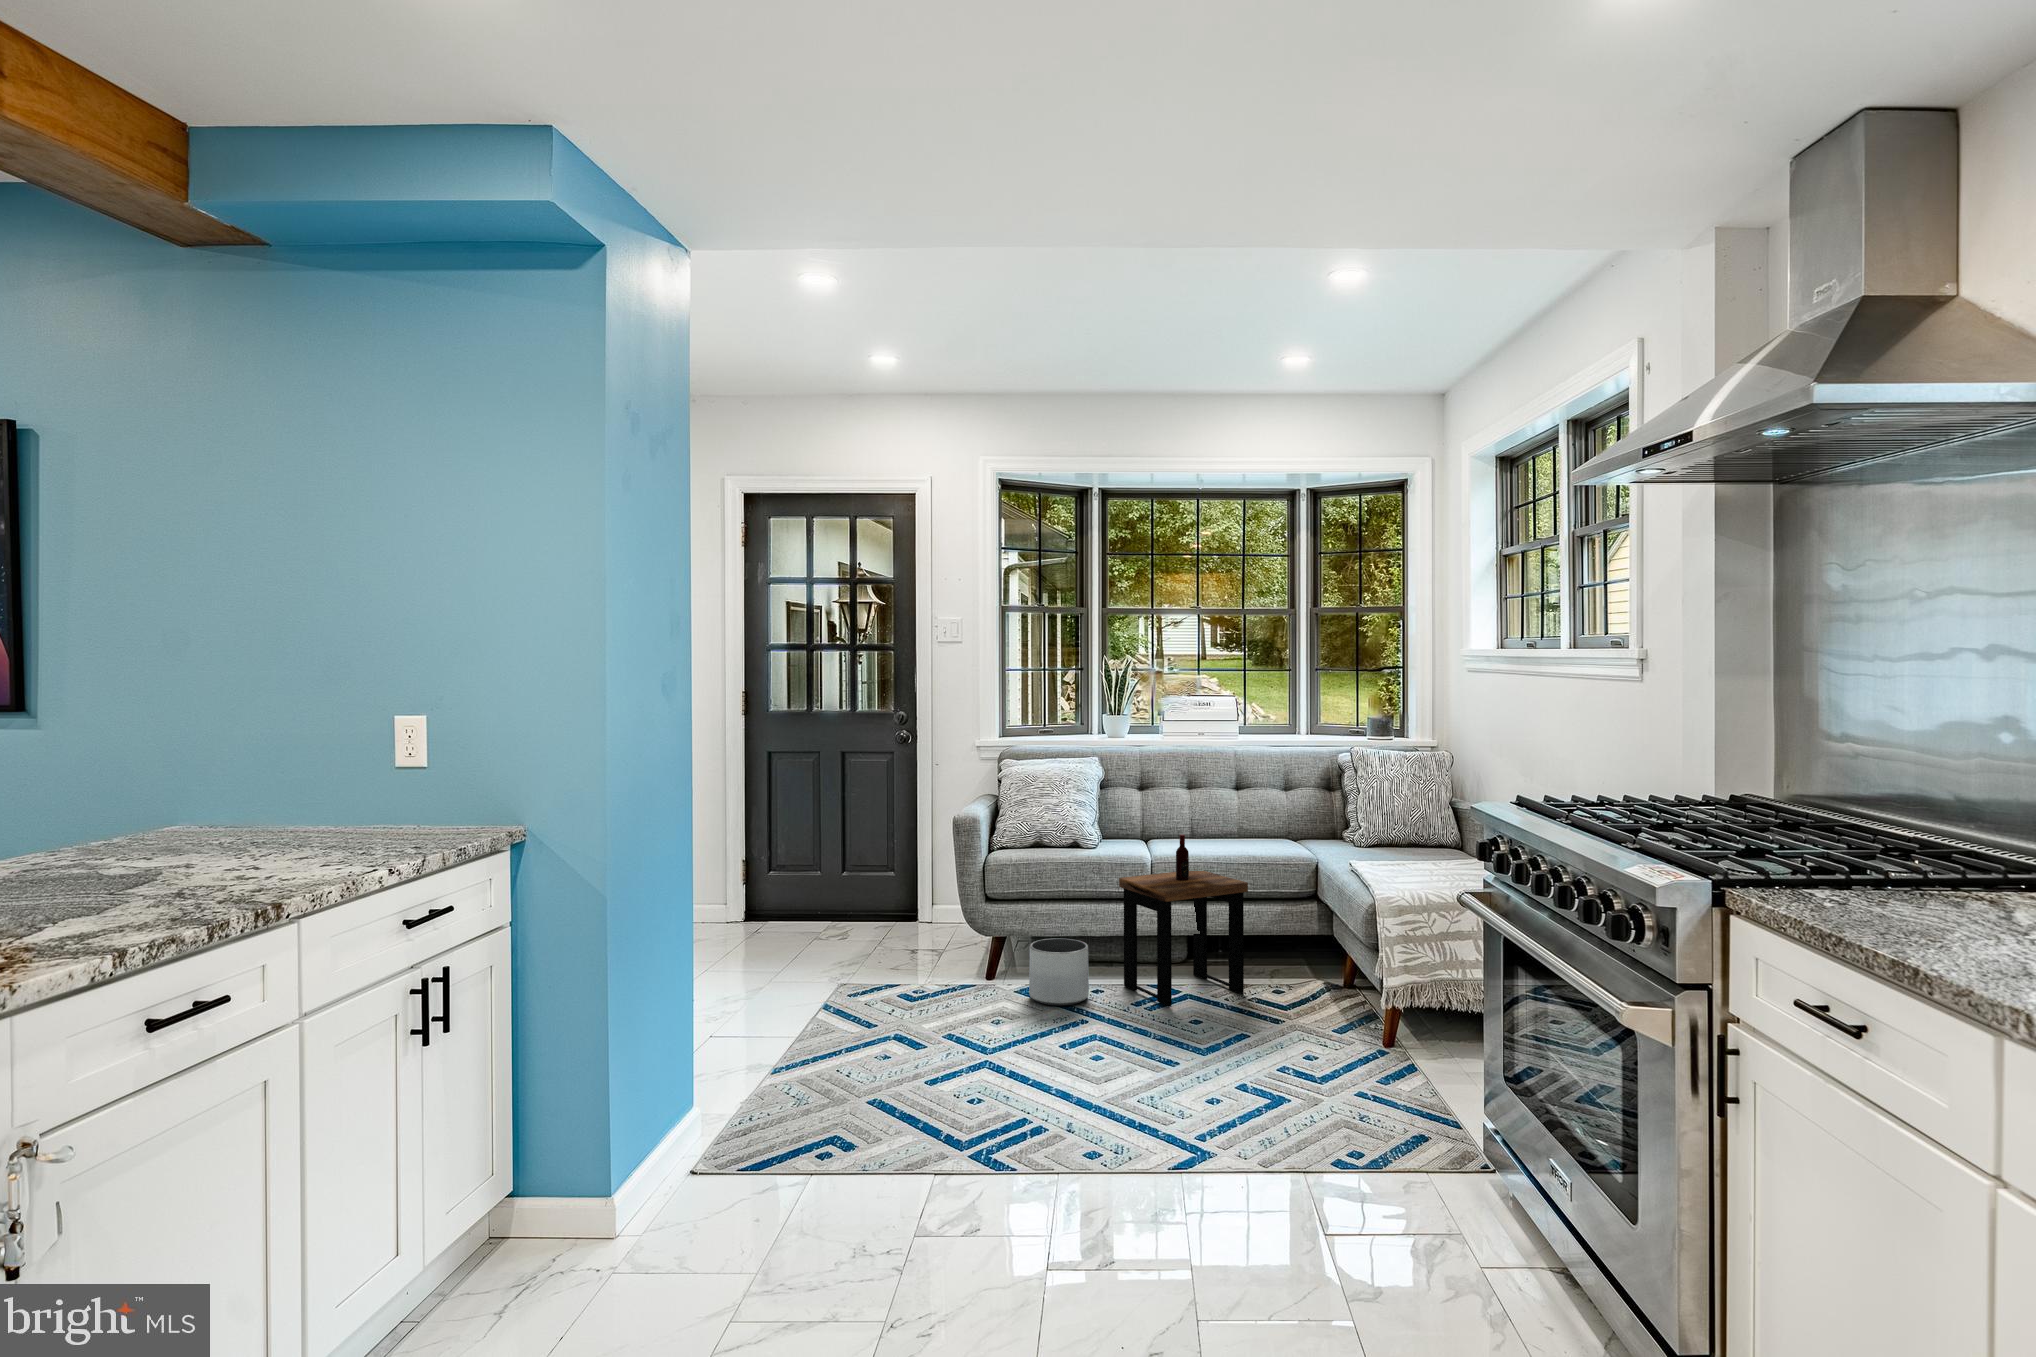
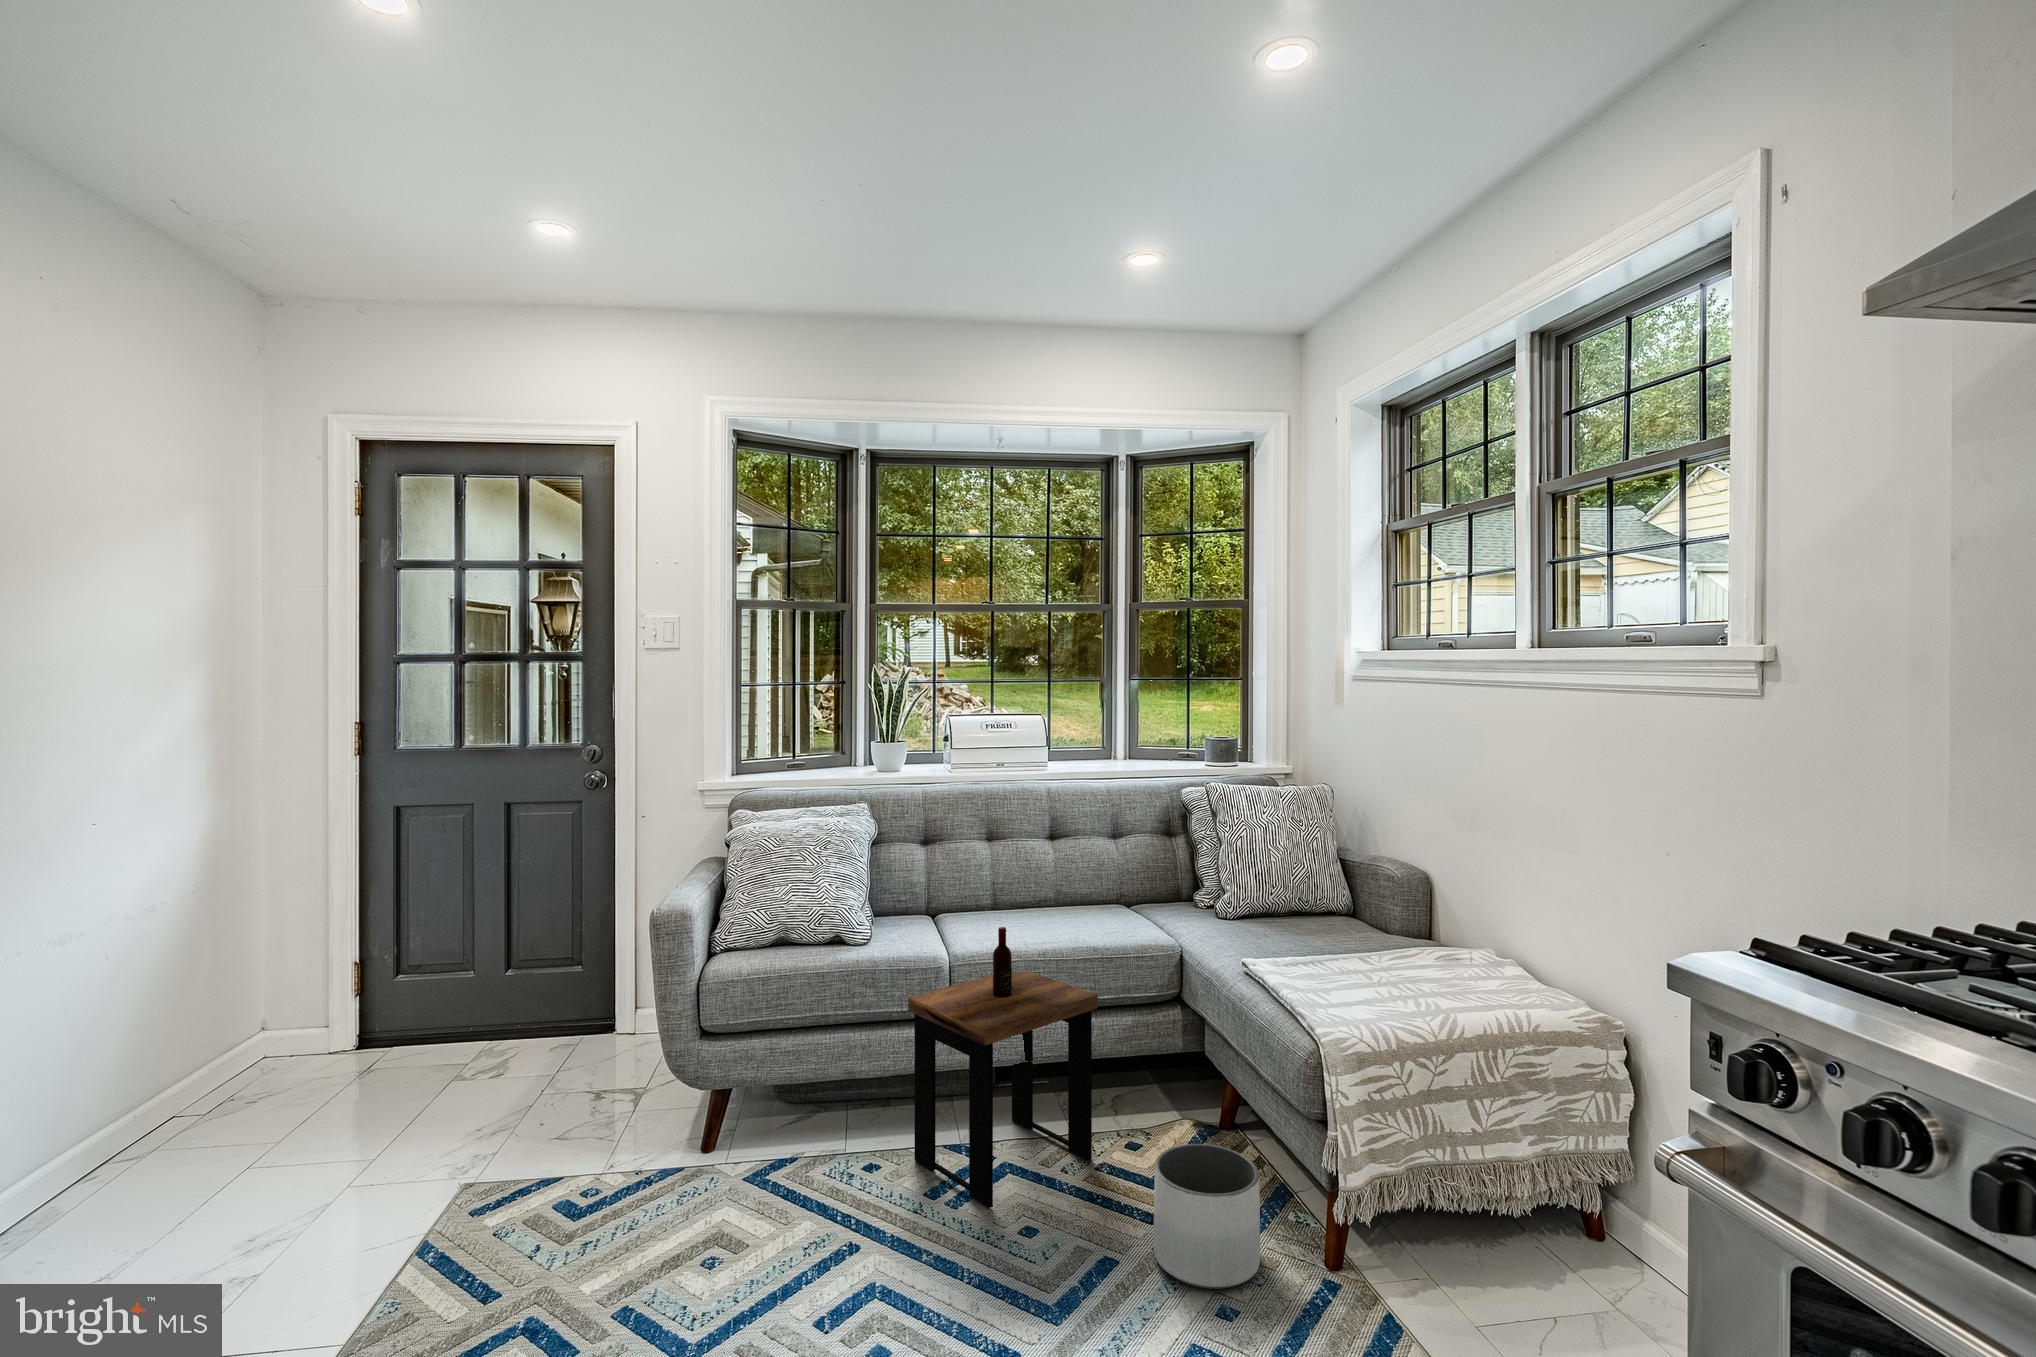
planter: present [1029,938,1089,1005] -> present [1154,1144,1260,1289]

